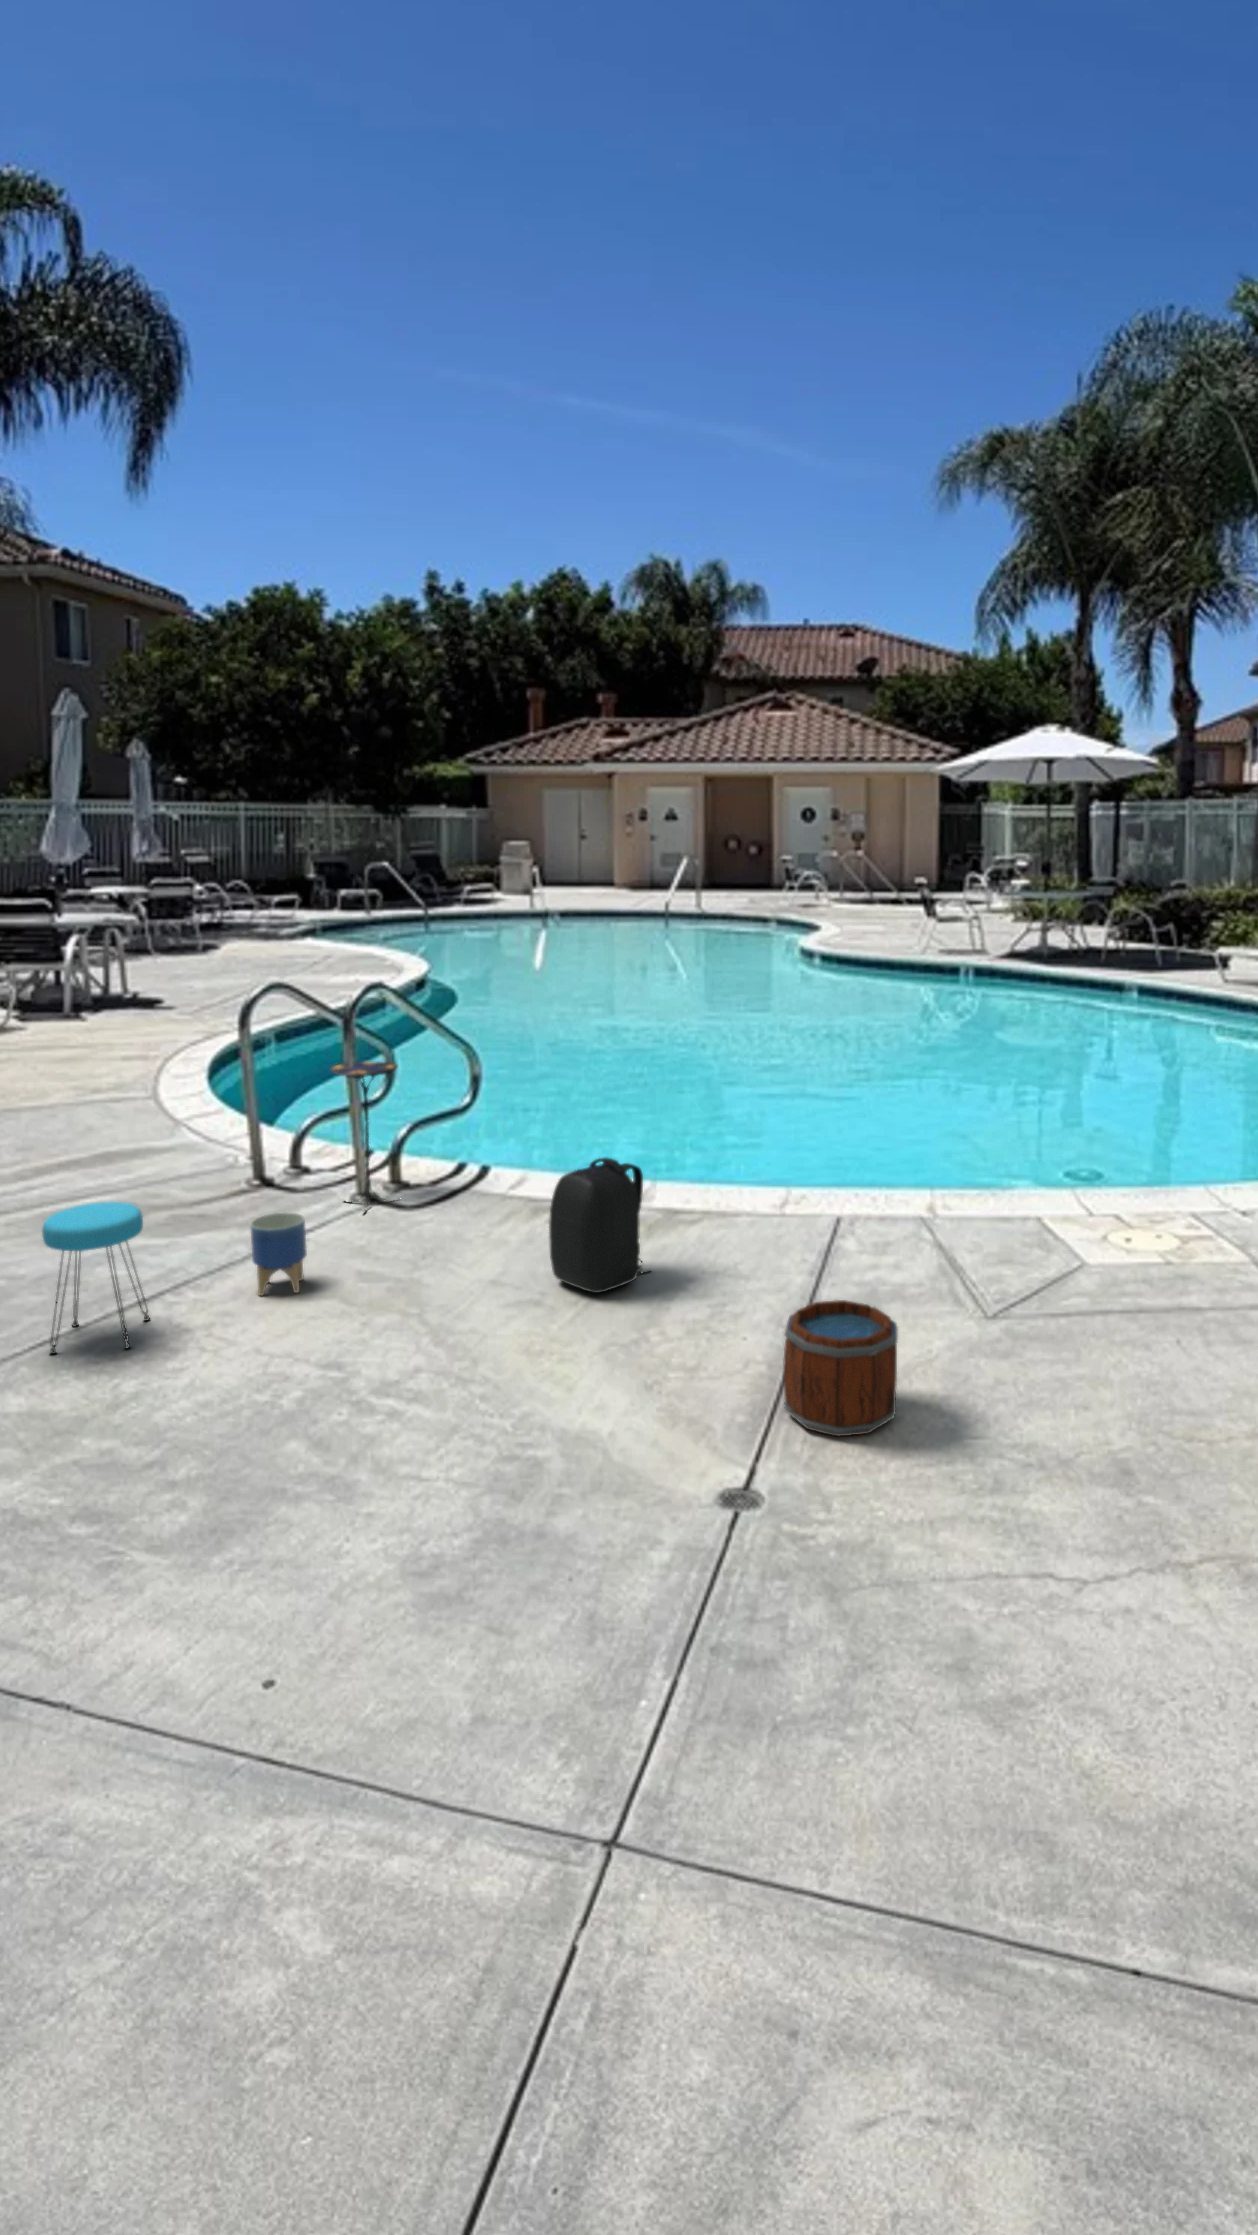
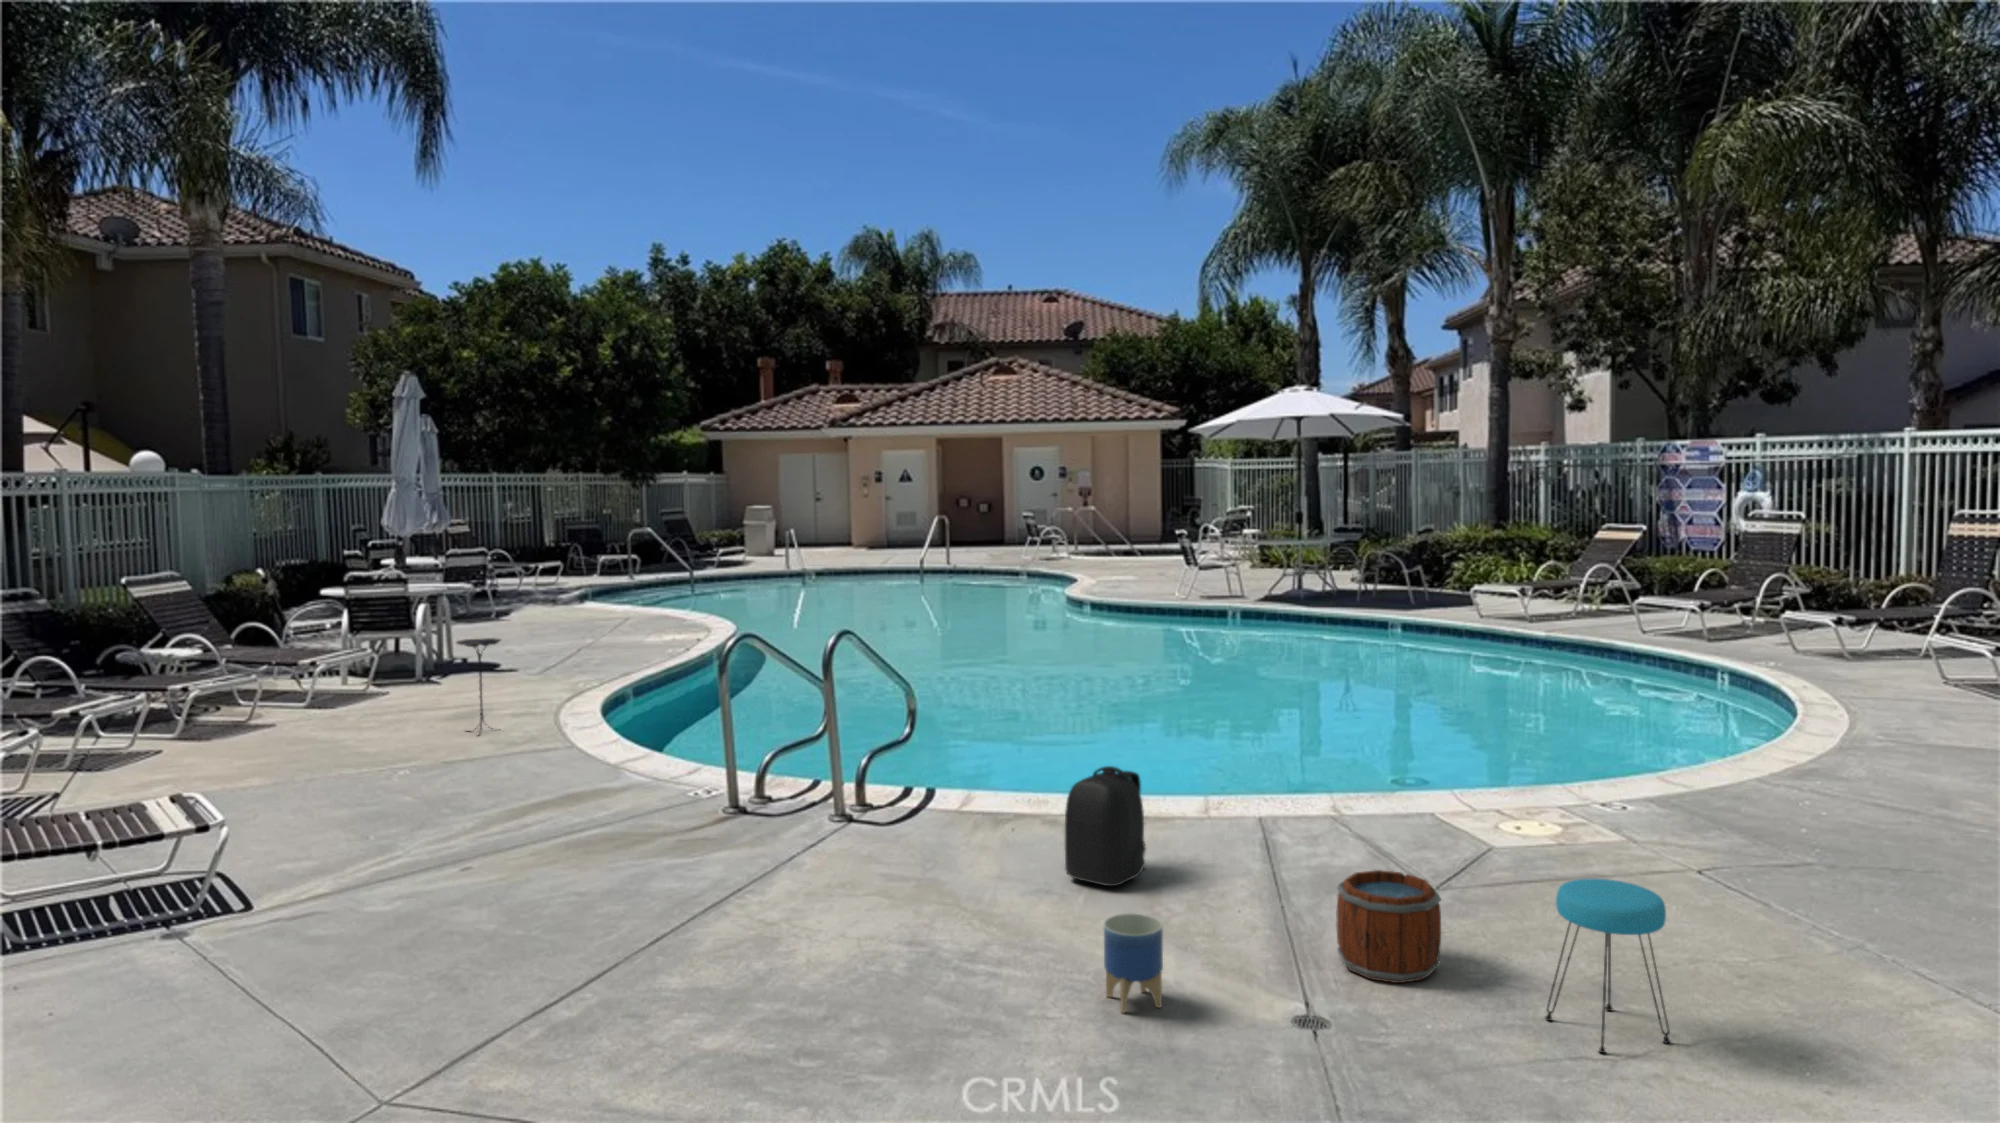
side table: present [330,1062,397,1203] -> present [457,638,500,730]
stool: present [42,1202,149,1354] -> present [1545,878,1671,1053]
planter: present [250,1212,307,1296] -> present [1104,913,1163,1014]

